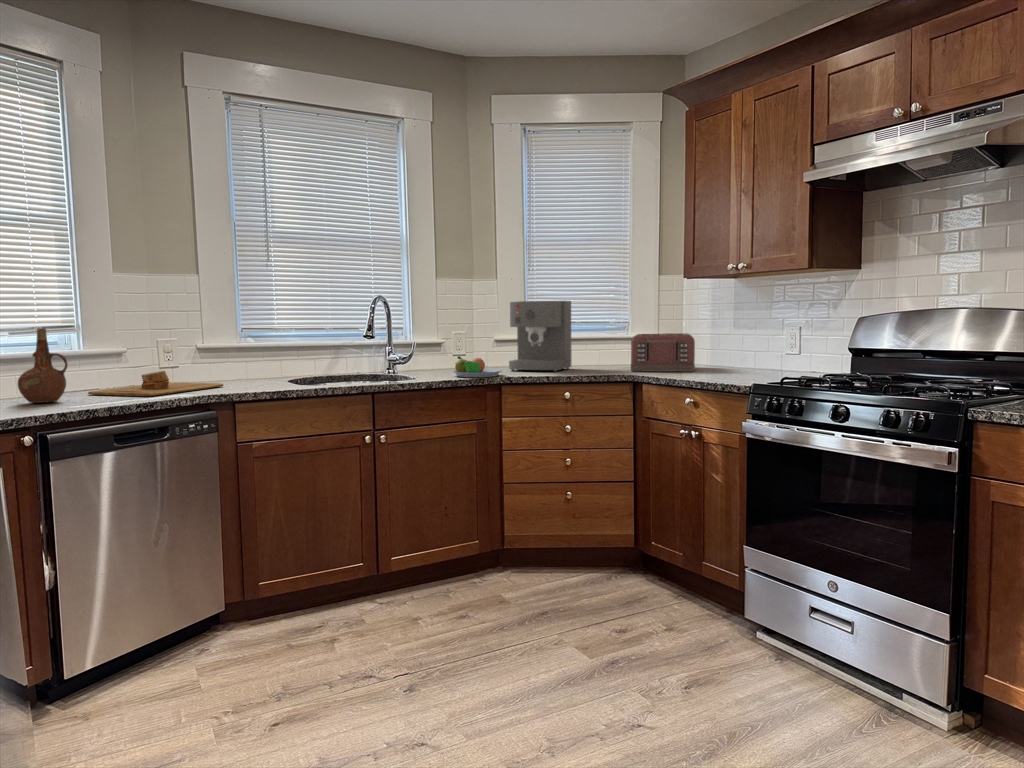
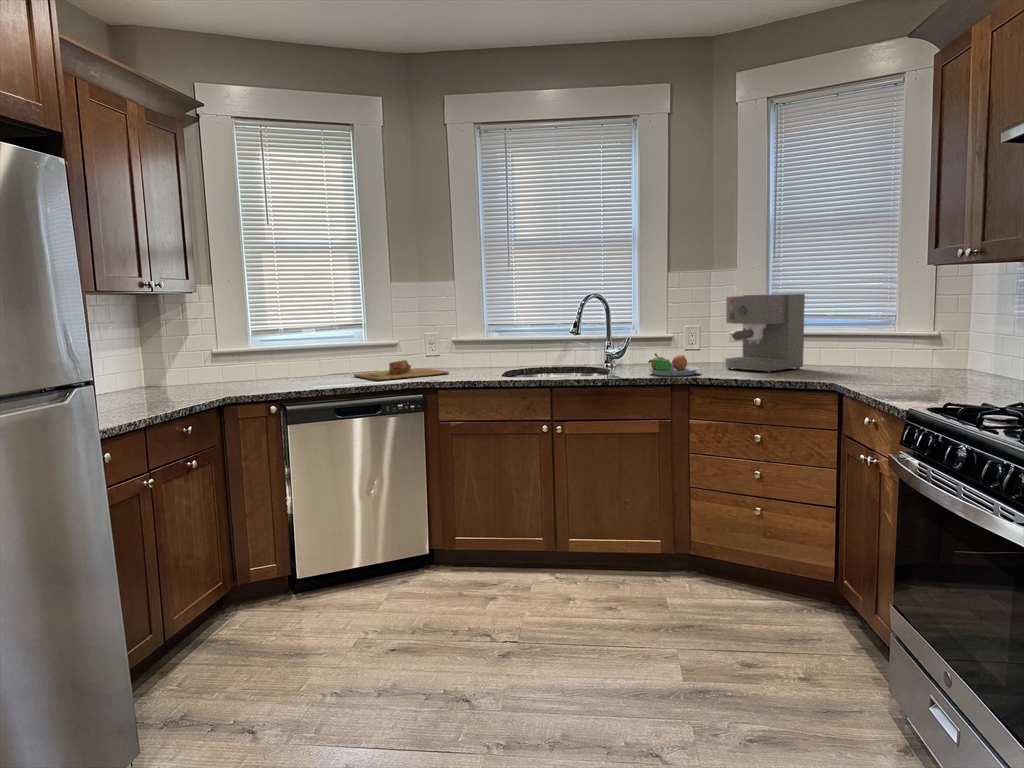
ceramic pitcher: present [18,328,67,403] -> none [297,329,328,382]
toaster: present [631,334,695,372] -> none [856,331,964,381]

